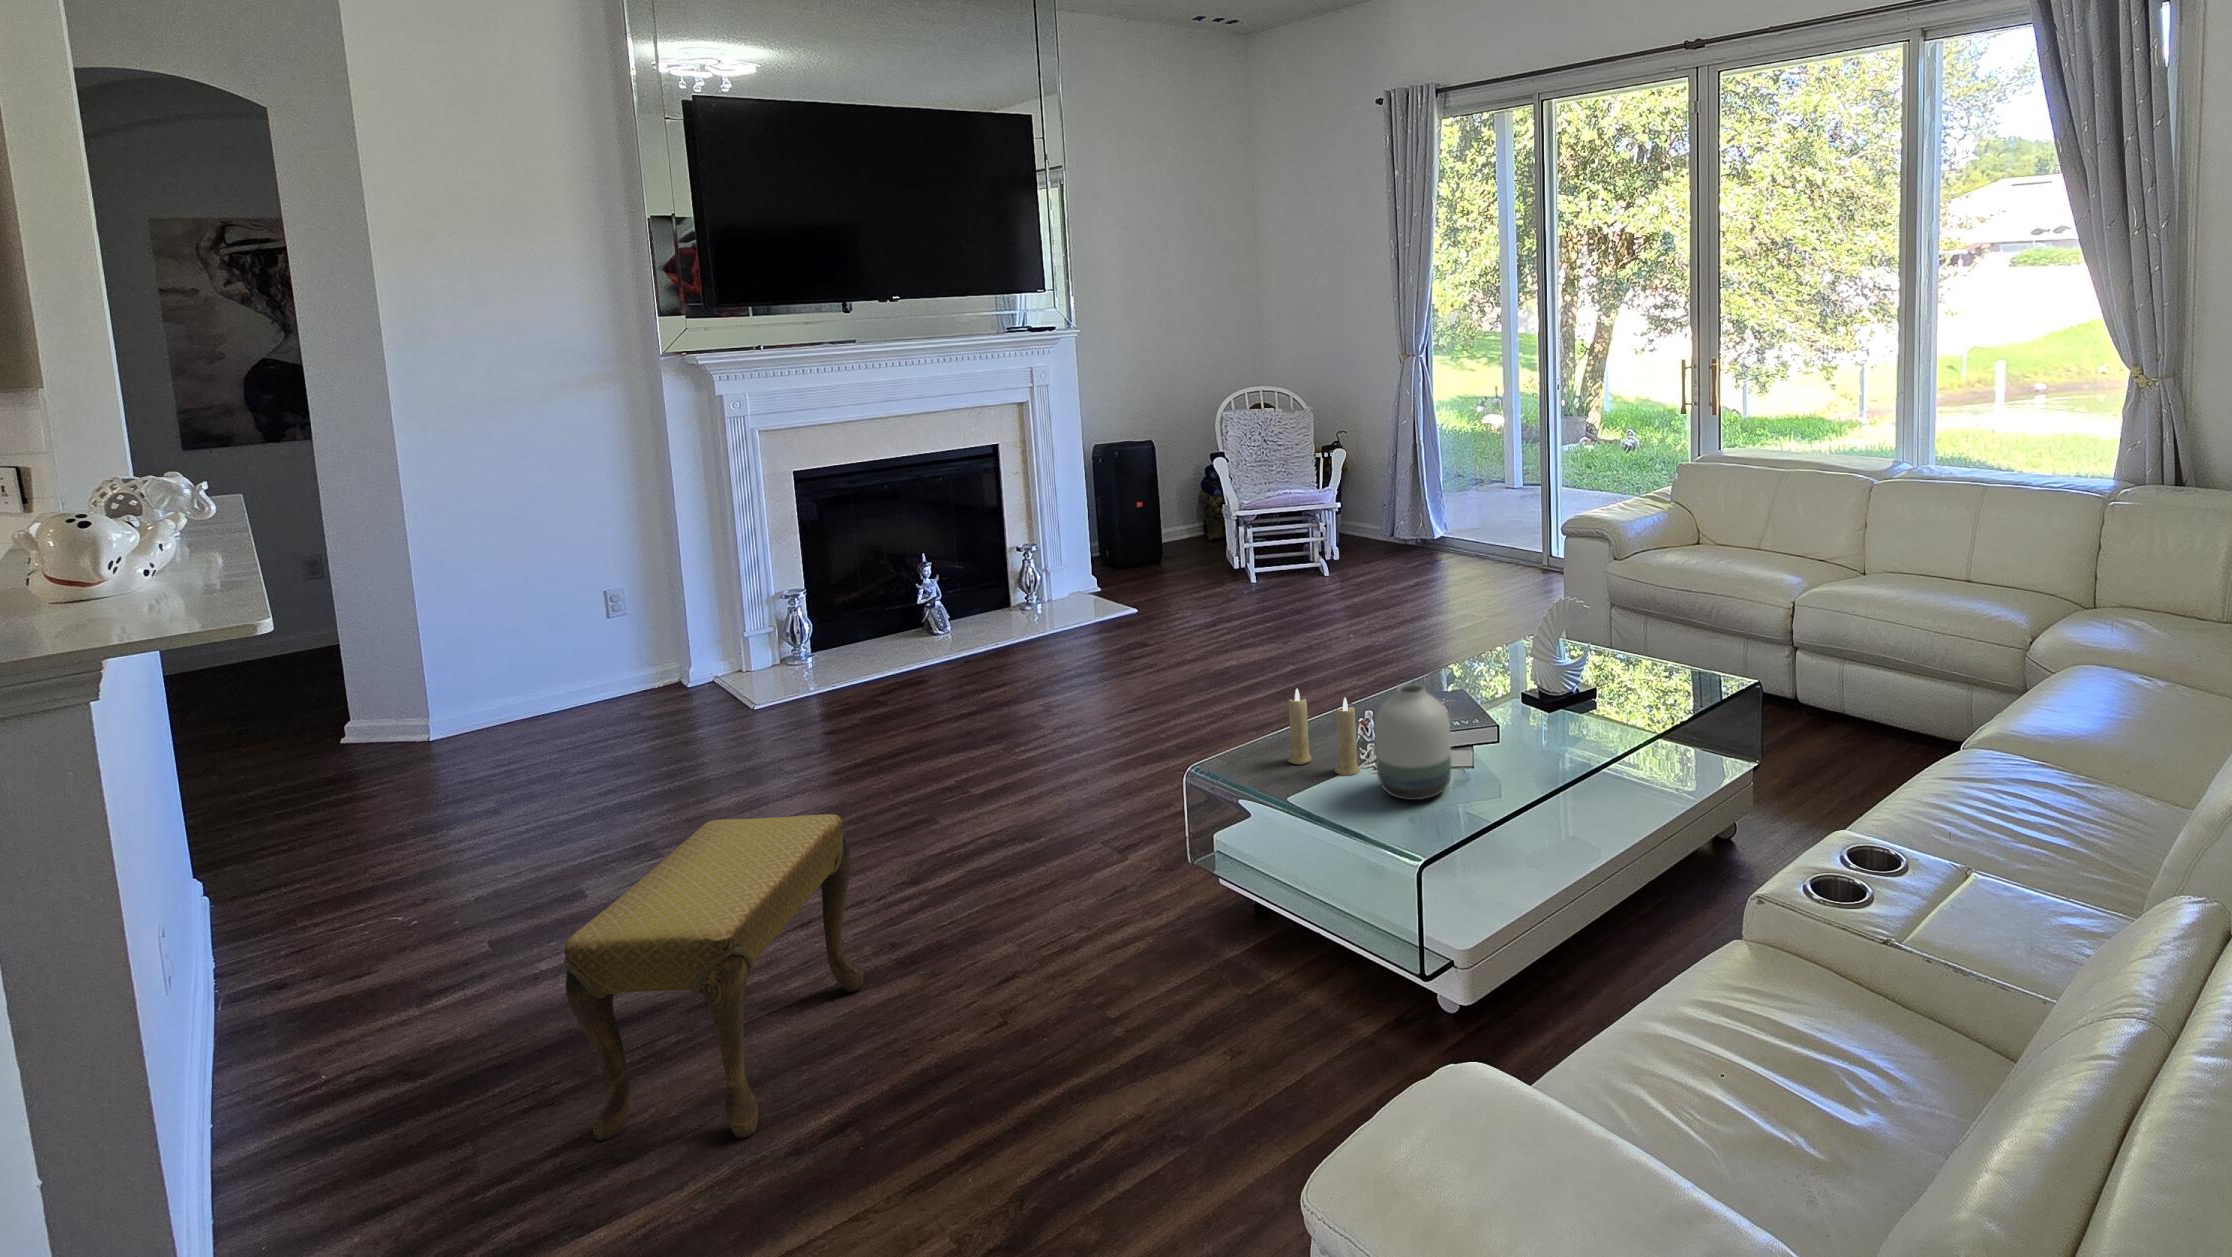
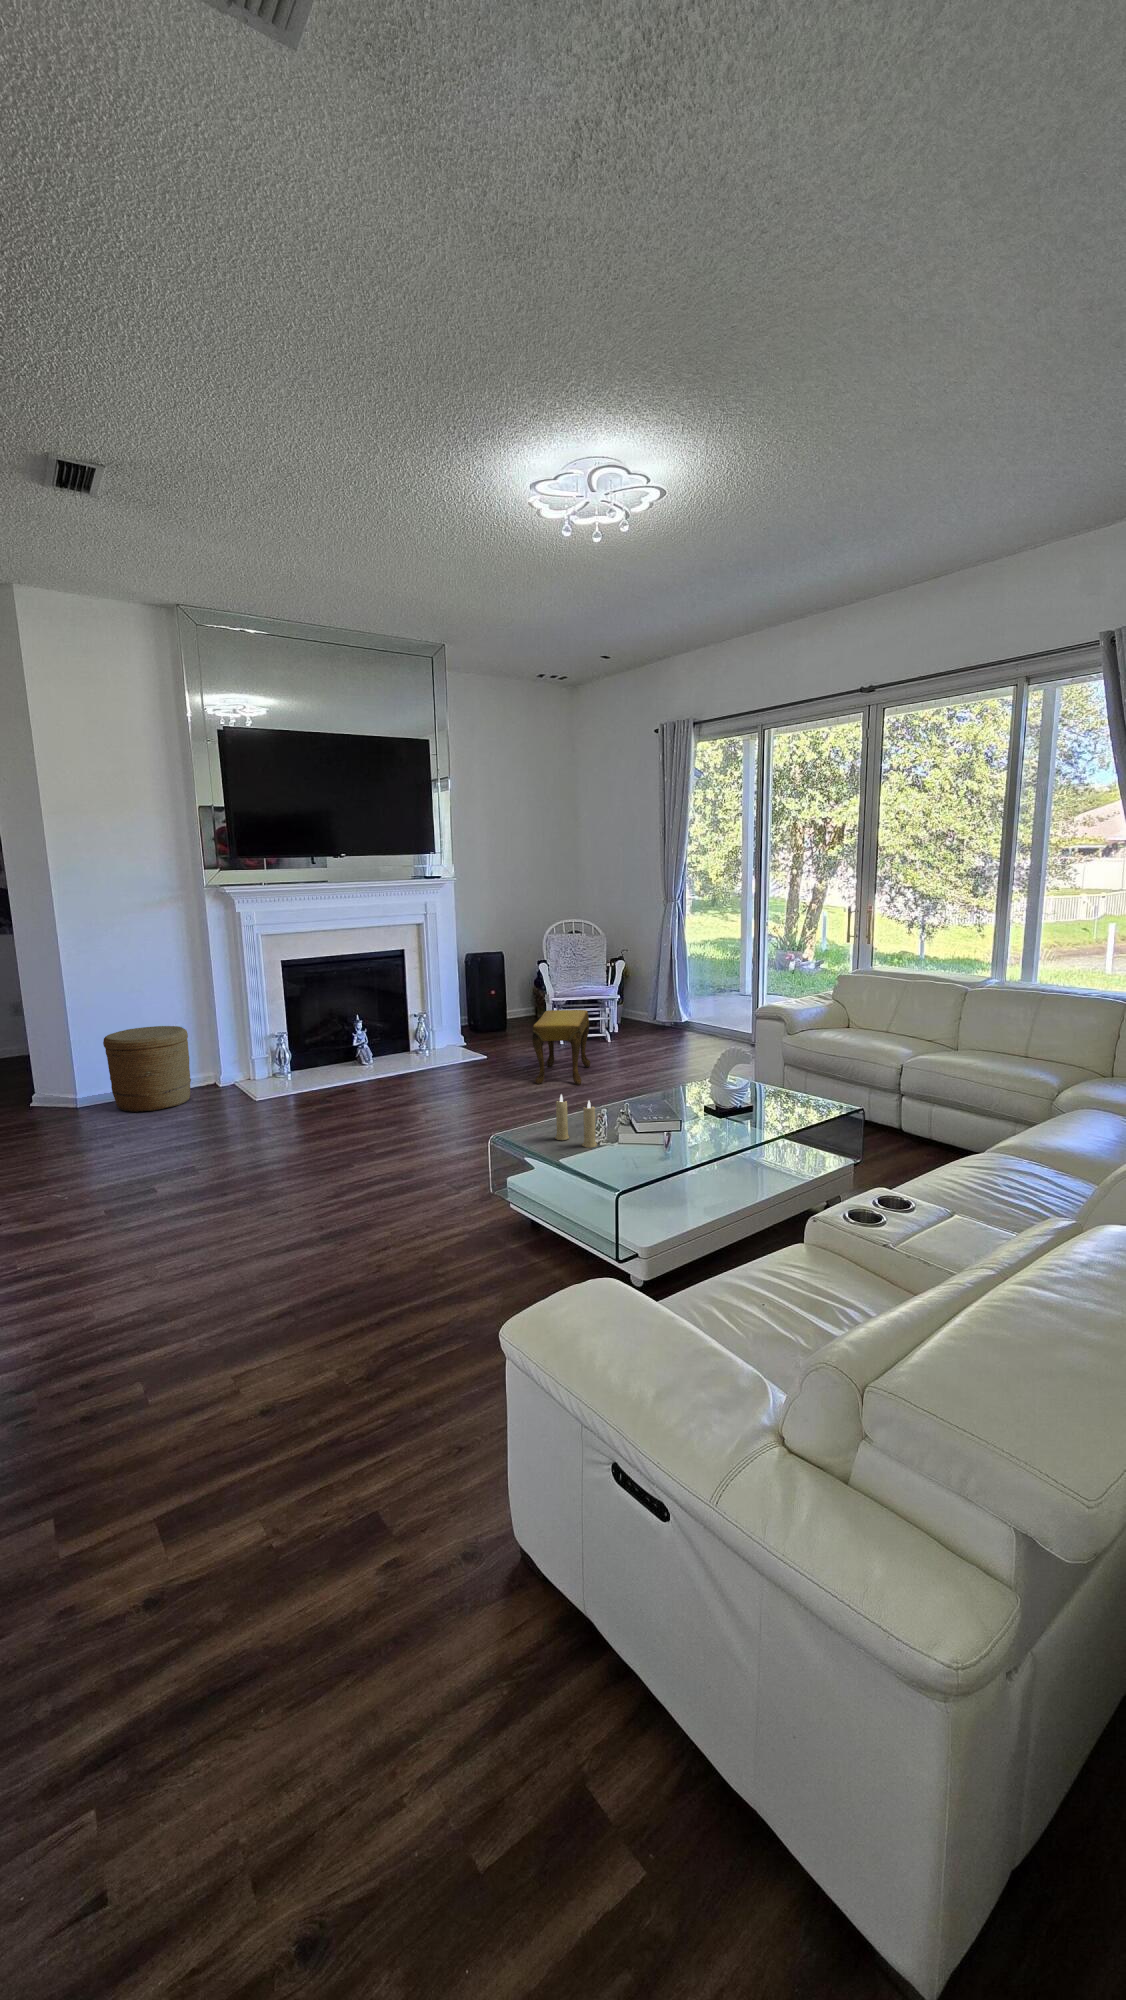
woven basket: none [482,589,642,743] -> present [103,1026,191,1112]
vase: present [1375,684,1451,800] -> none [604,1092,650,1162]
footstool: present [564,814,863,1141] -> present [532,1010,590,1085]

